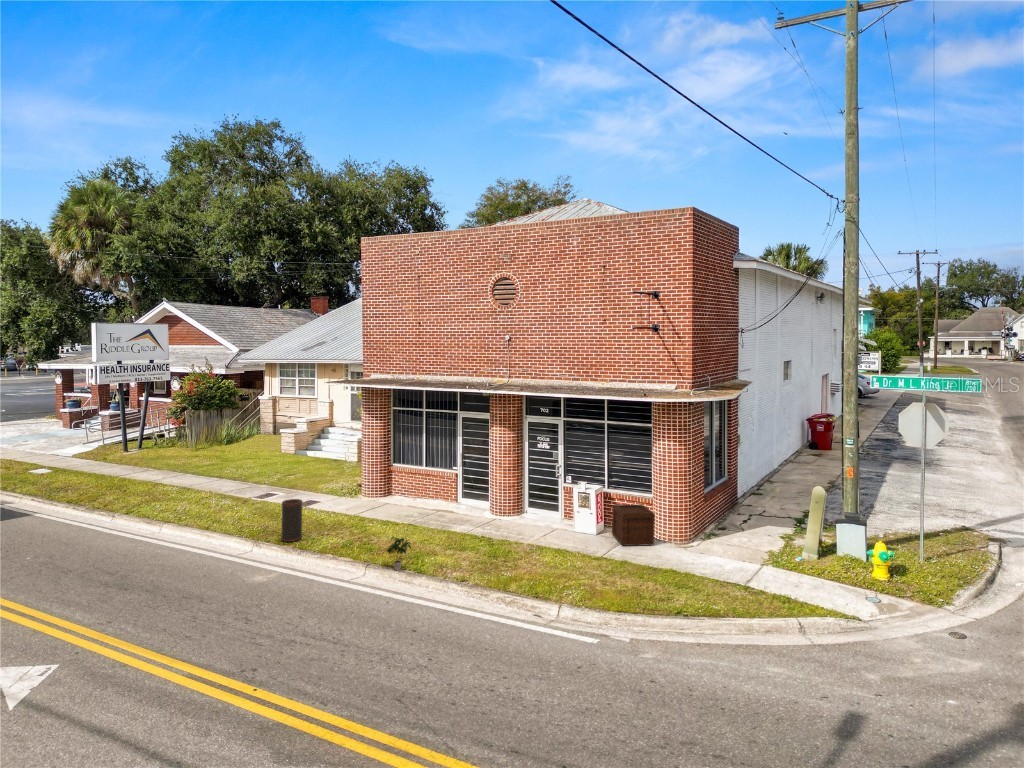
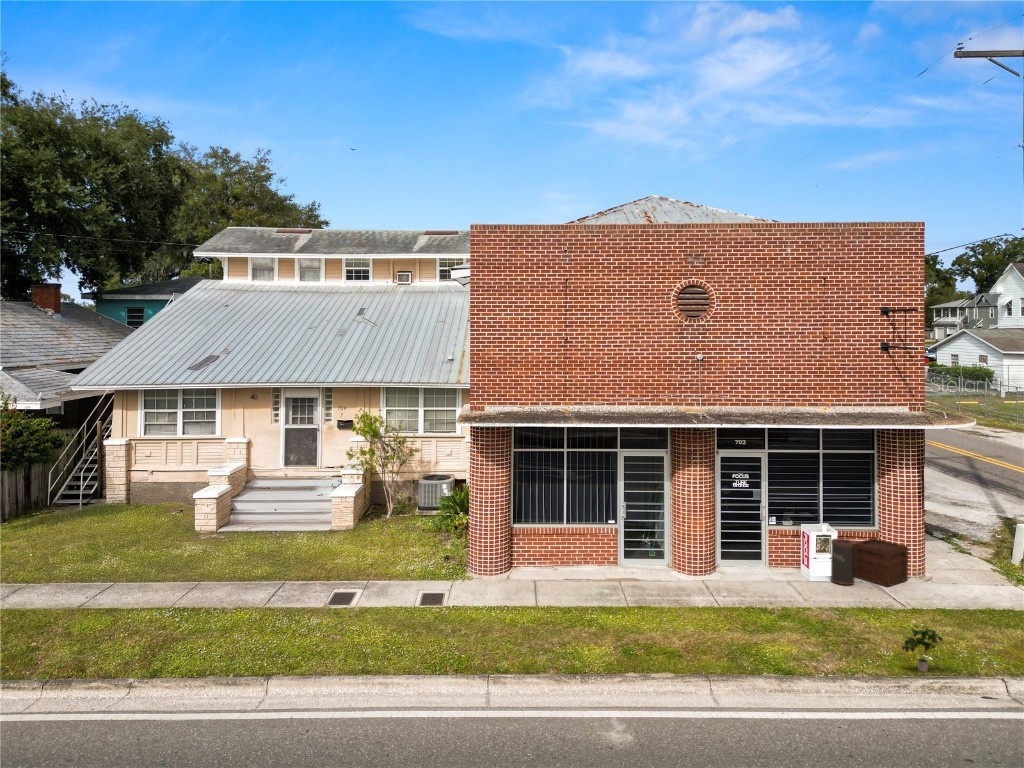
trash can: present [281,499,302,542] -> present [831,539,854,585]
potted plant: present [386,537,411,570] -> present [902,629,942,672]

